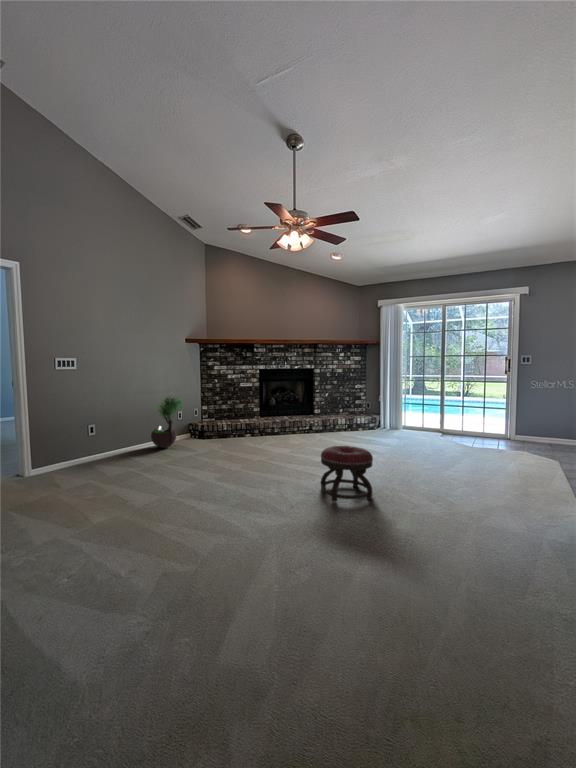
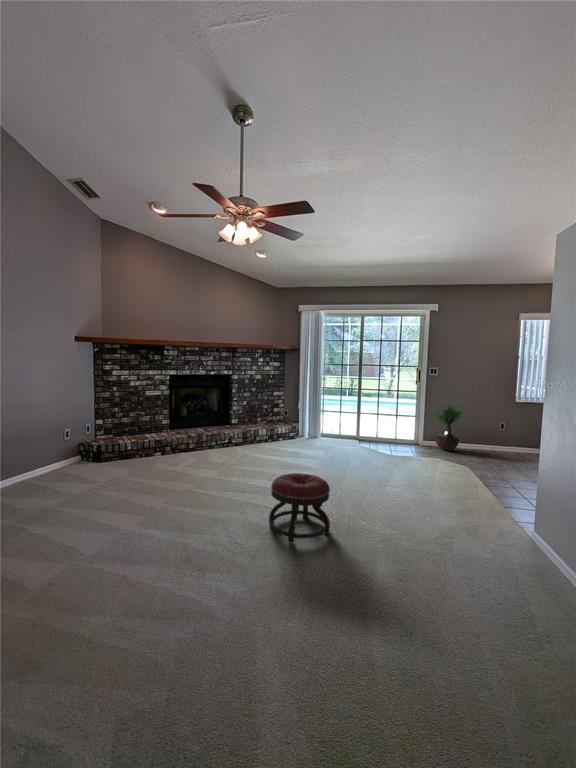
potted tree: present [151,398,182,448] -> present [436,405,463,451]

